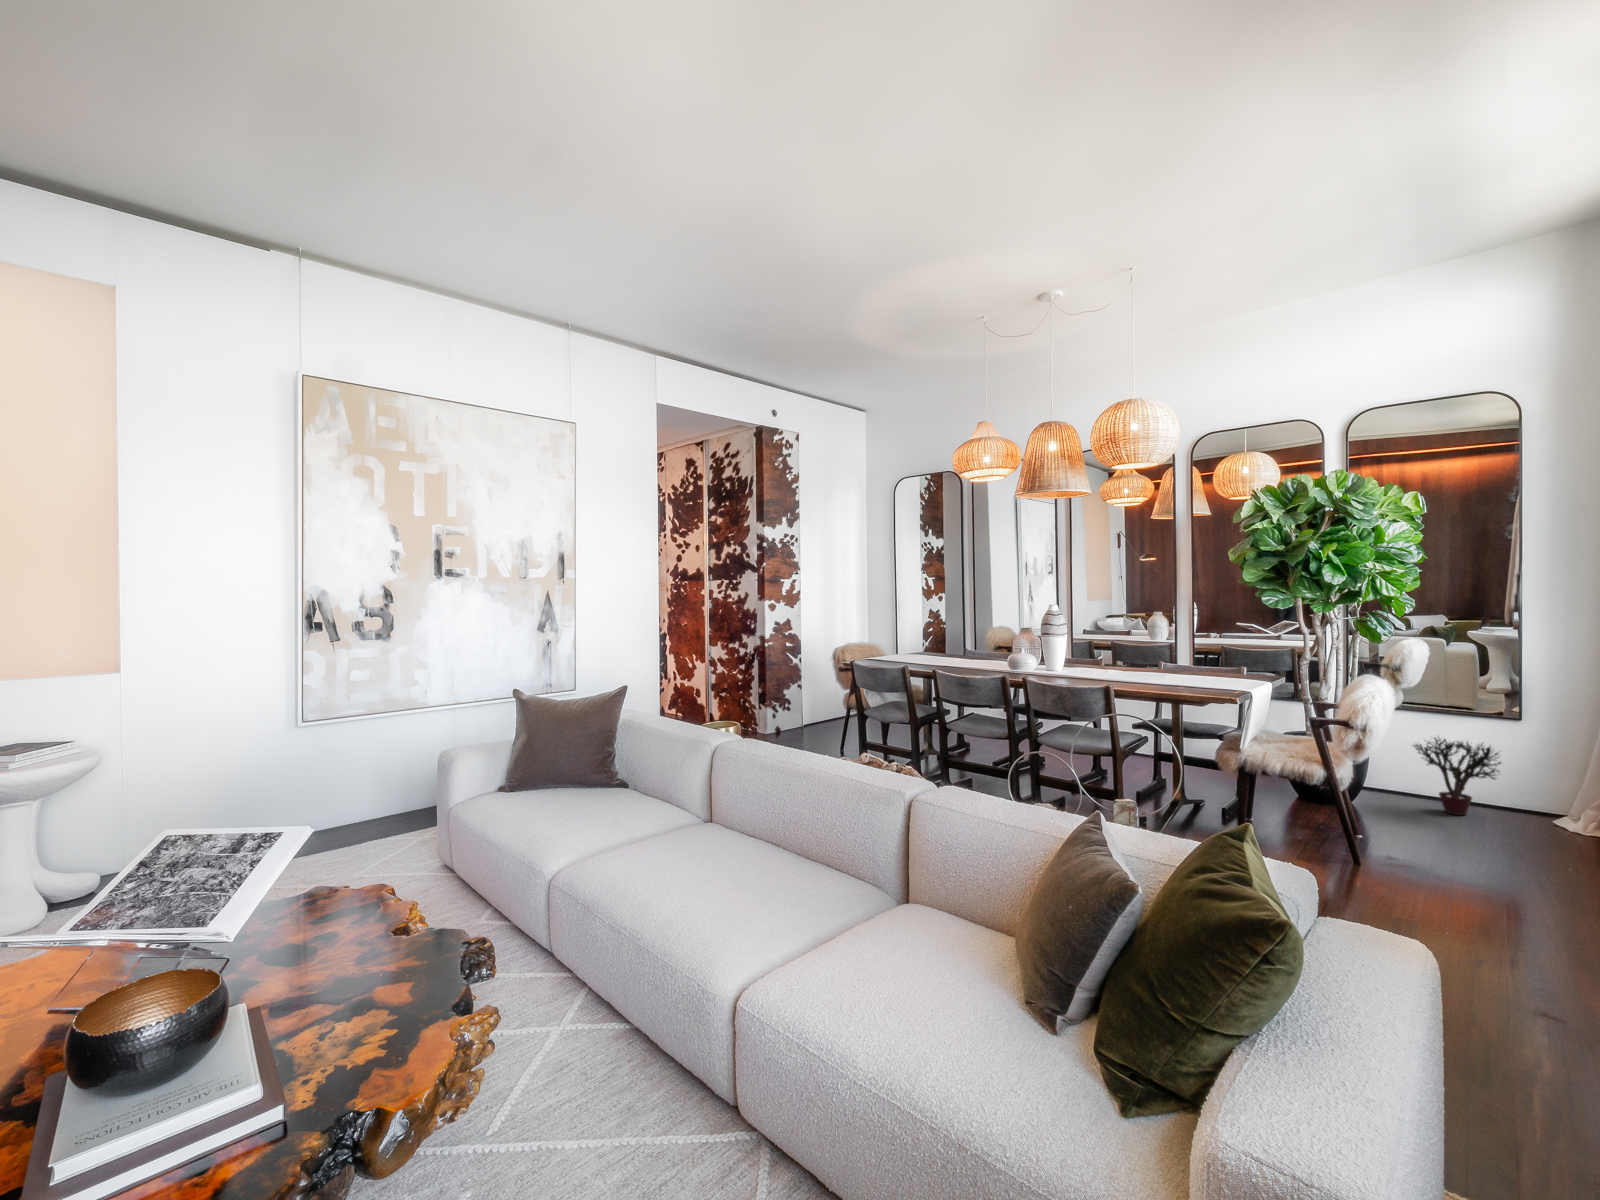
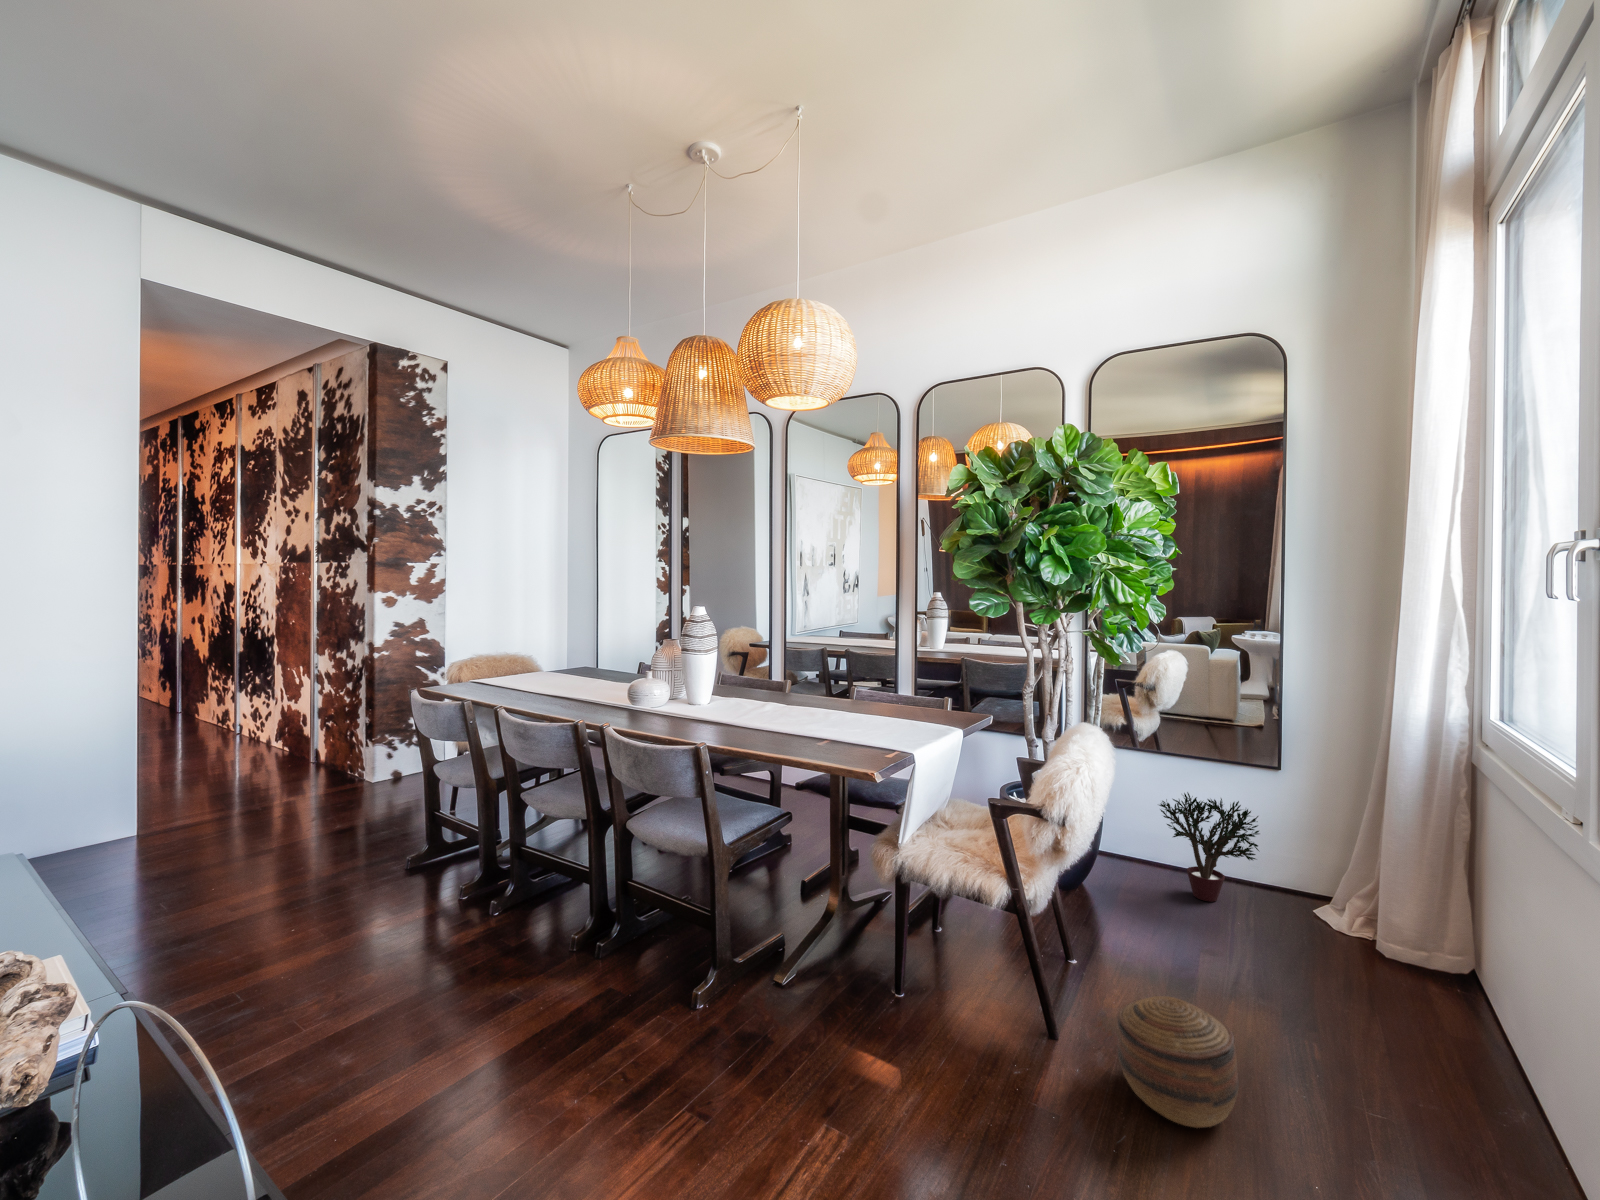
basket: none [1396,829,1483,896] -> present [1117,996,1239,1128]

